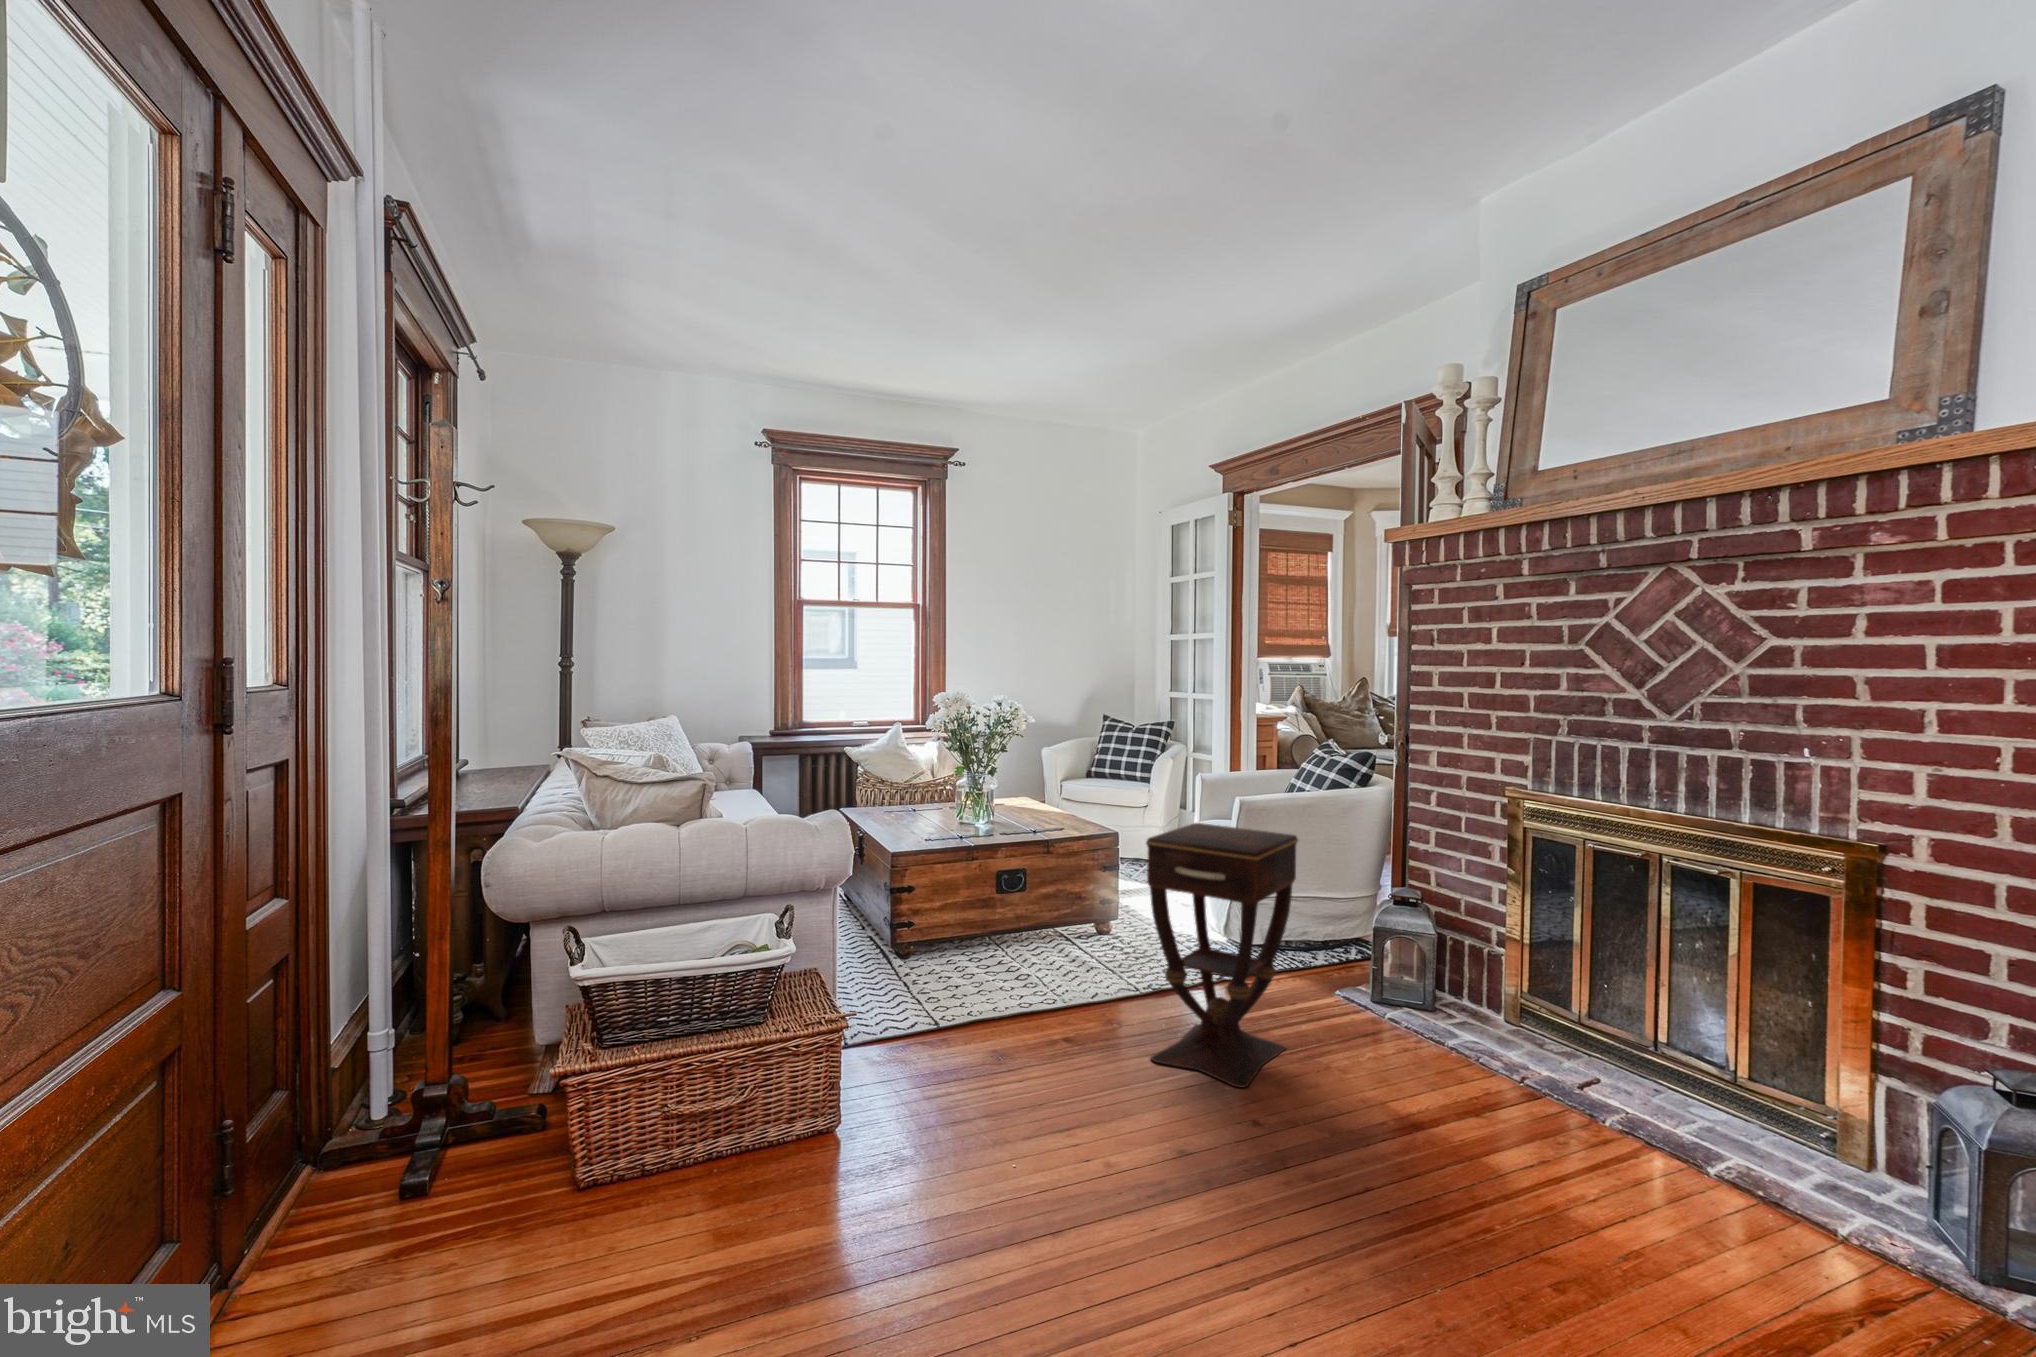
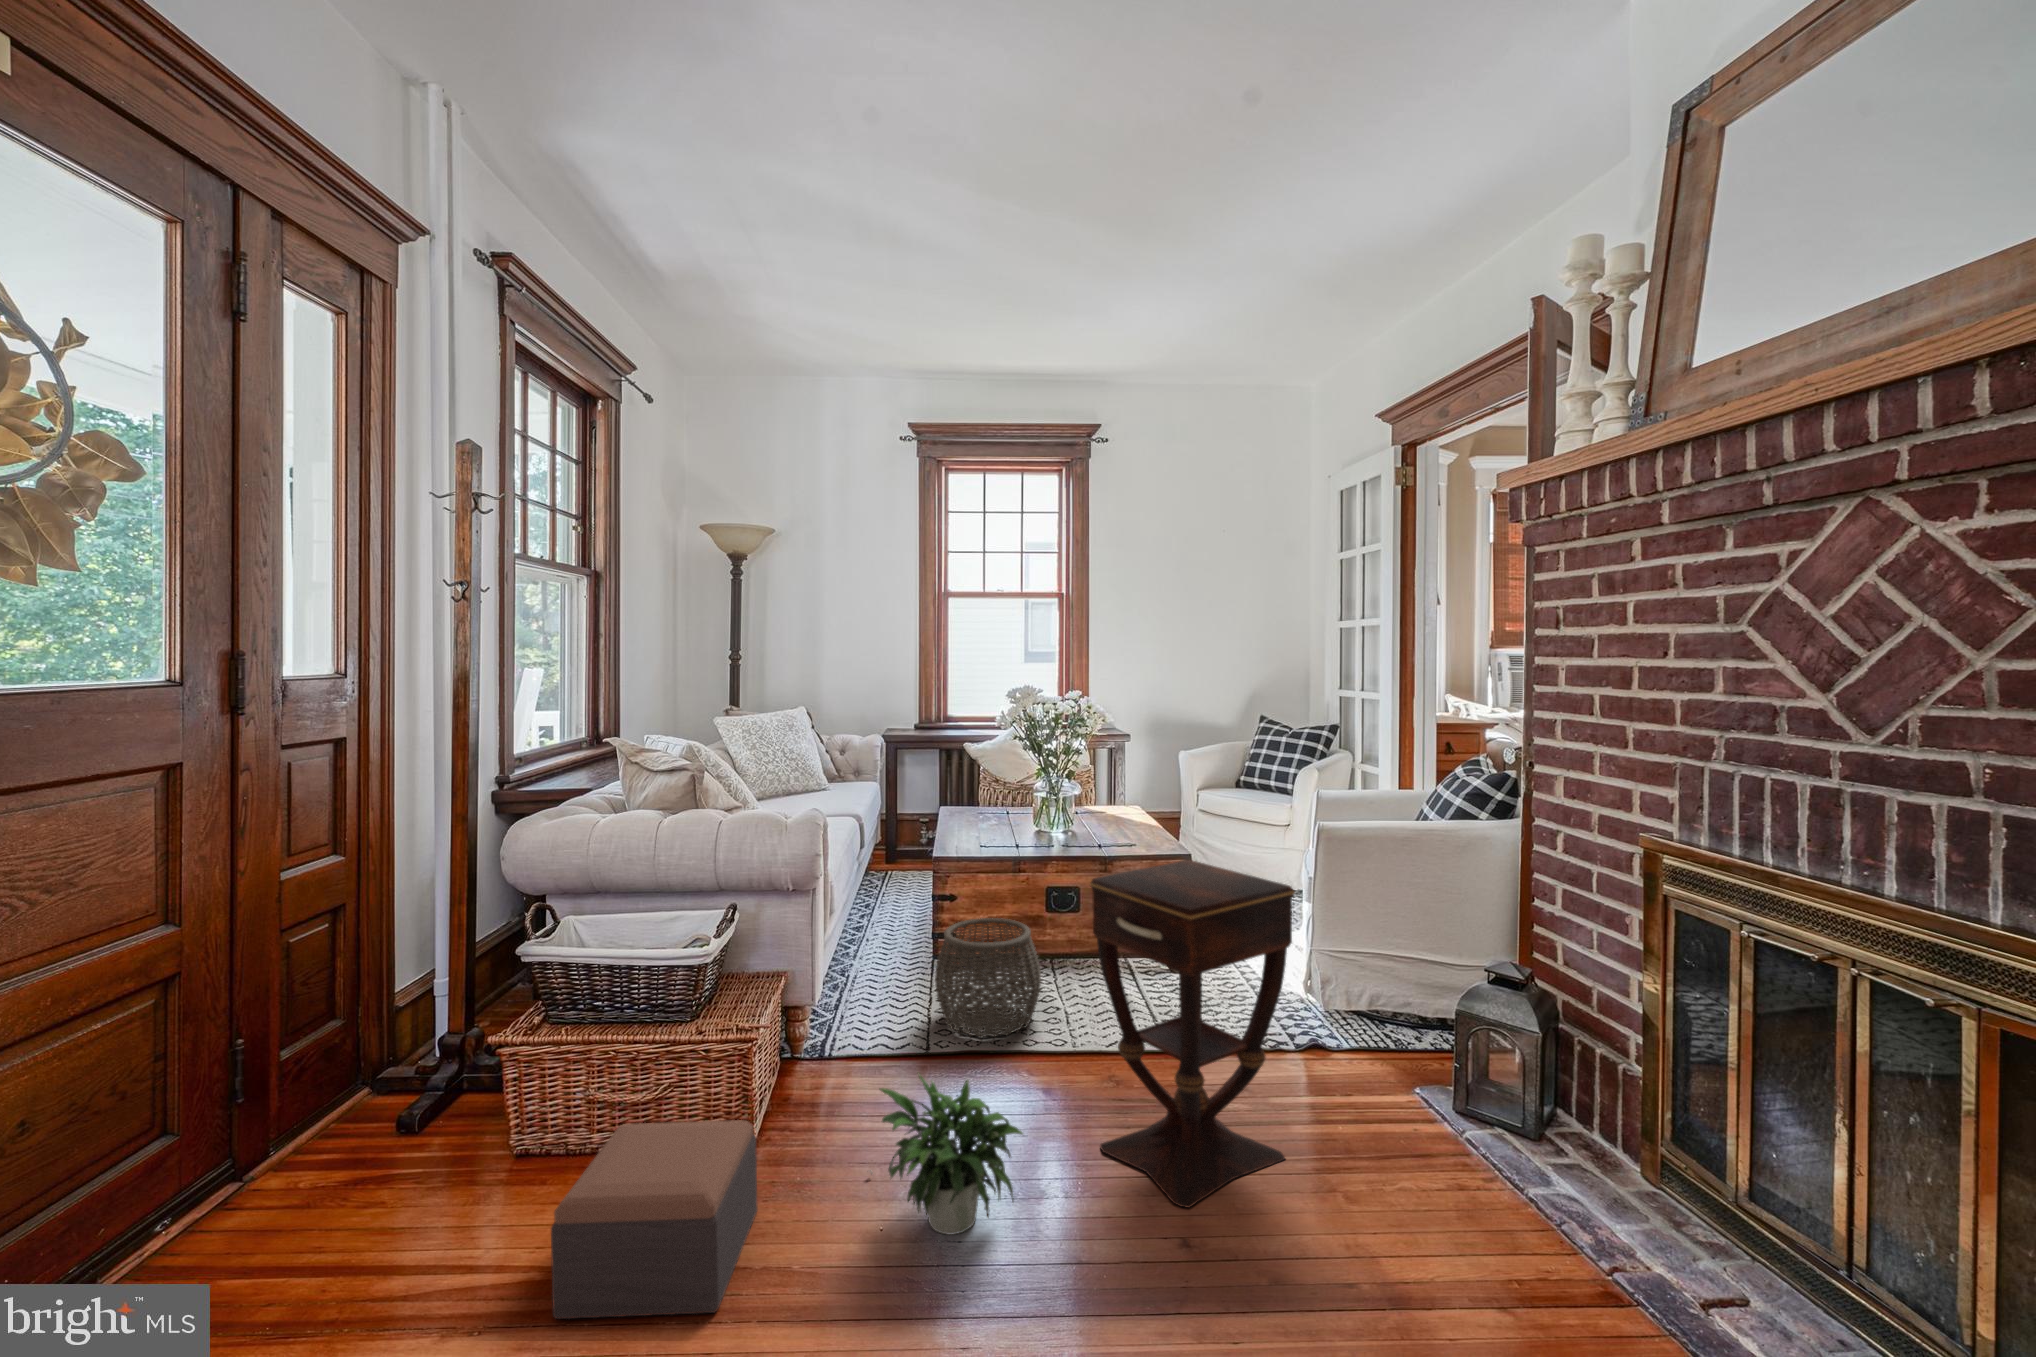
woven basket: none [931,892,1028,998] -> present [935,918,1041,1037]
potted plant: none [984,1006,1147,1133] -> present [869,1074,1023,1235]
footstool: none [786,1063,951,1248] -> present [551,1120,757,1319]

